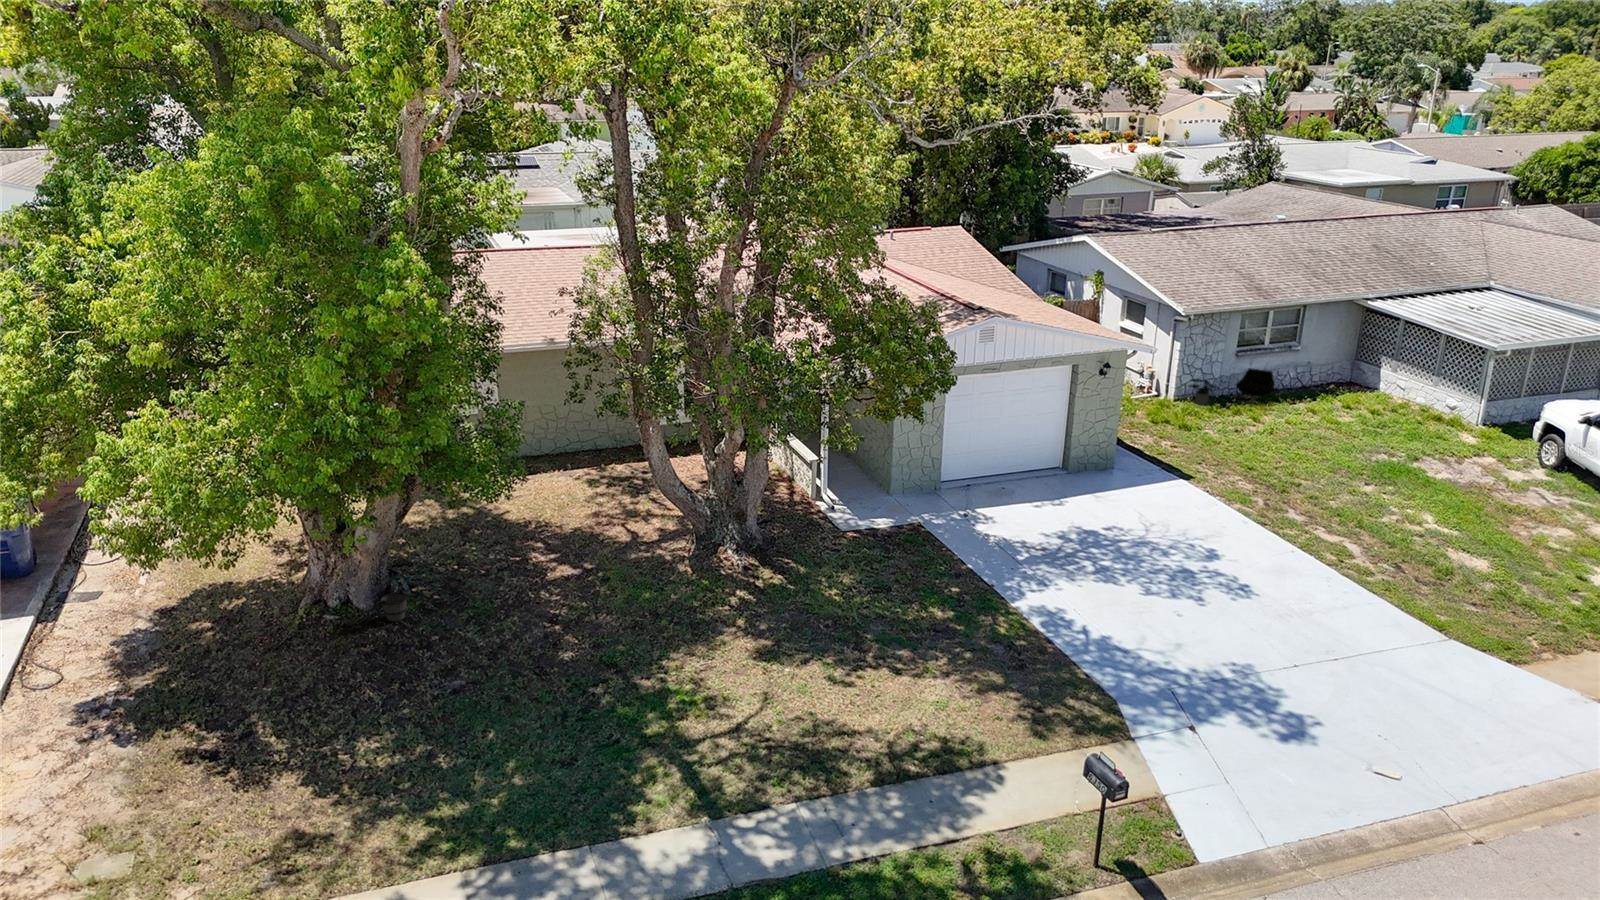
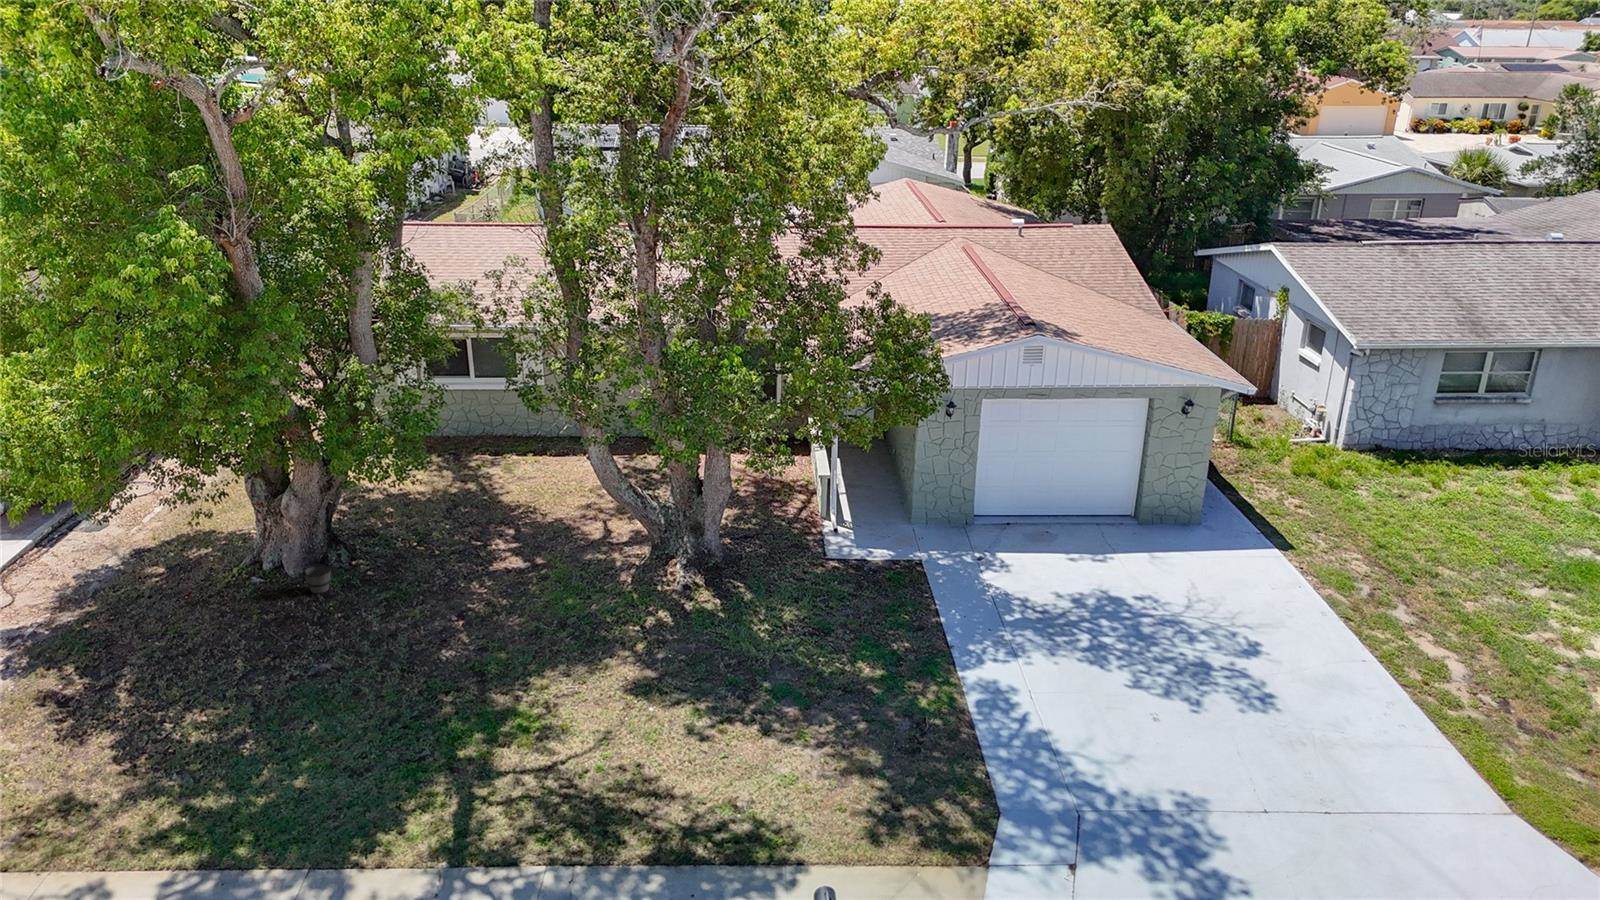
lounge chair: present [1236,368,1275,405] -> none [1427,420,1483,469]
potted plant: present [1190,379,1218,405] -> none [1361,426,1403,460]

